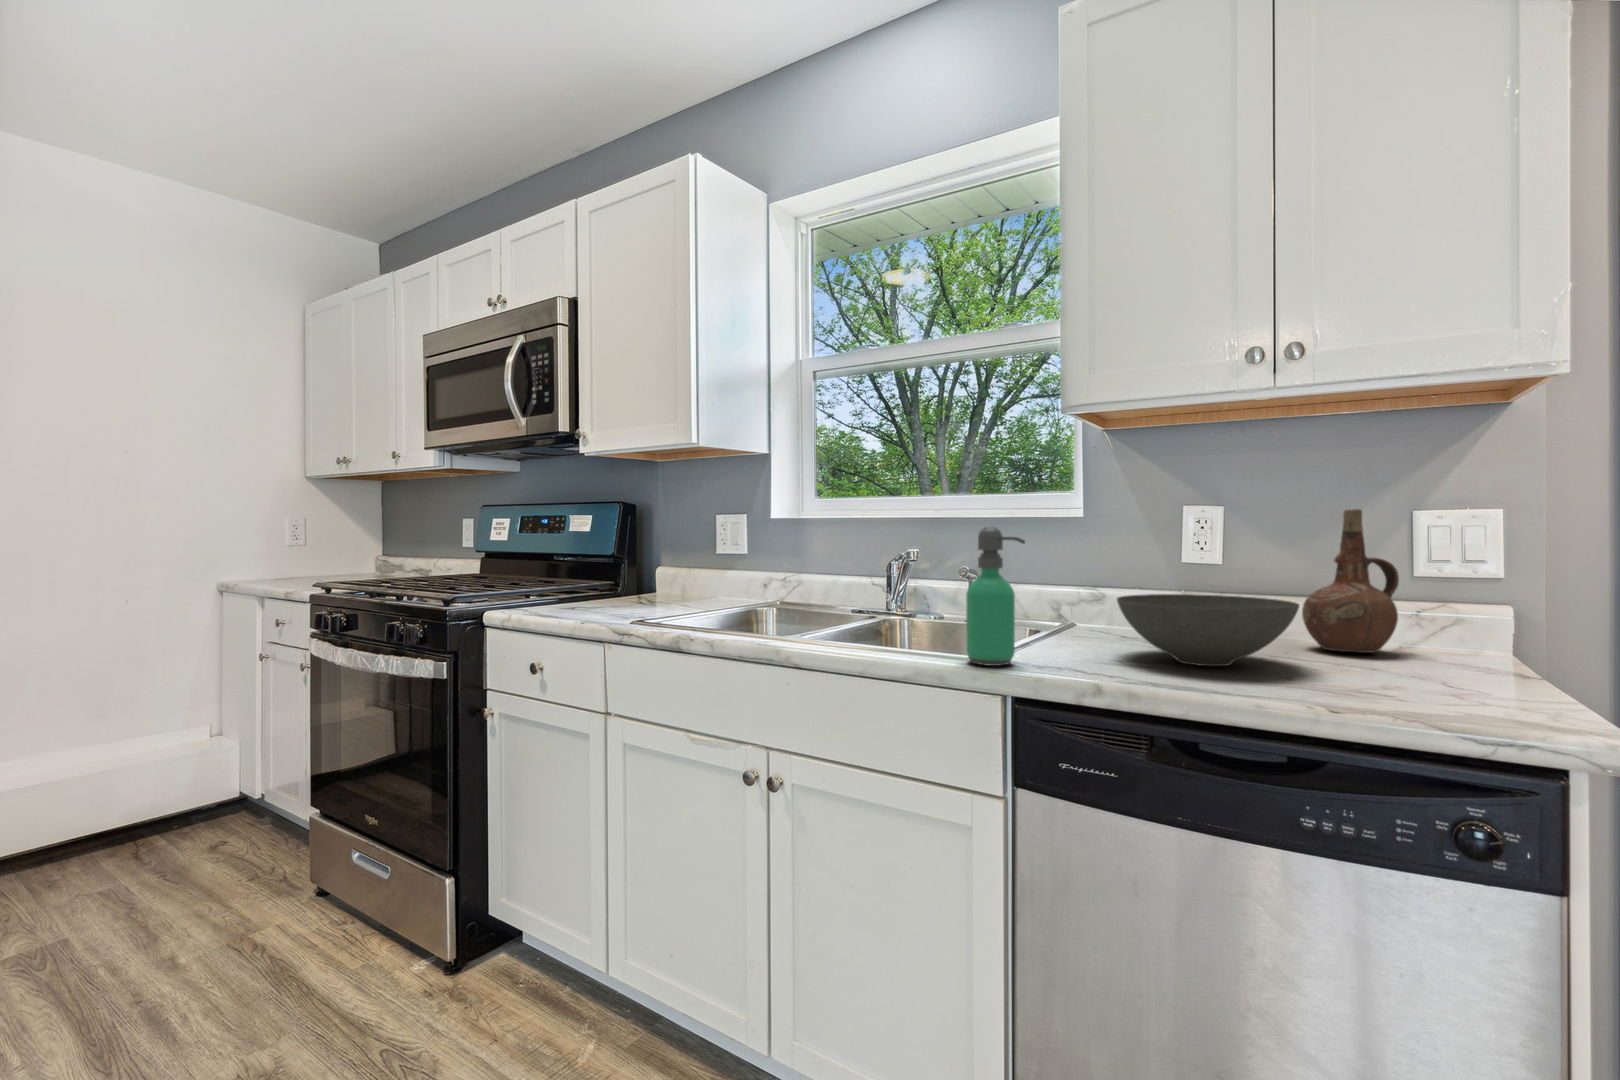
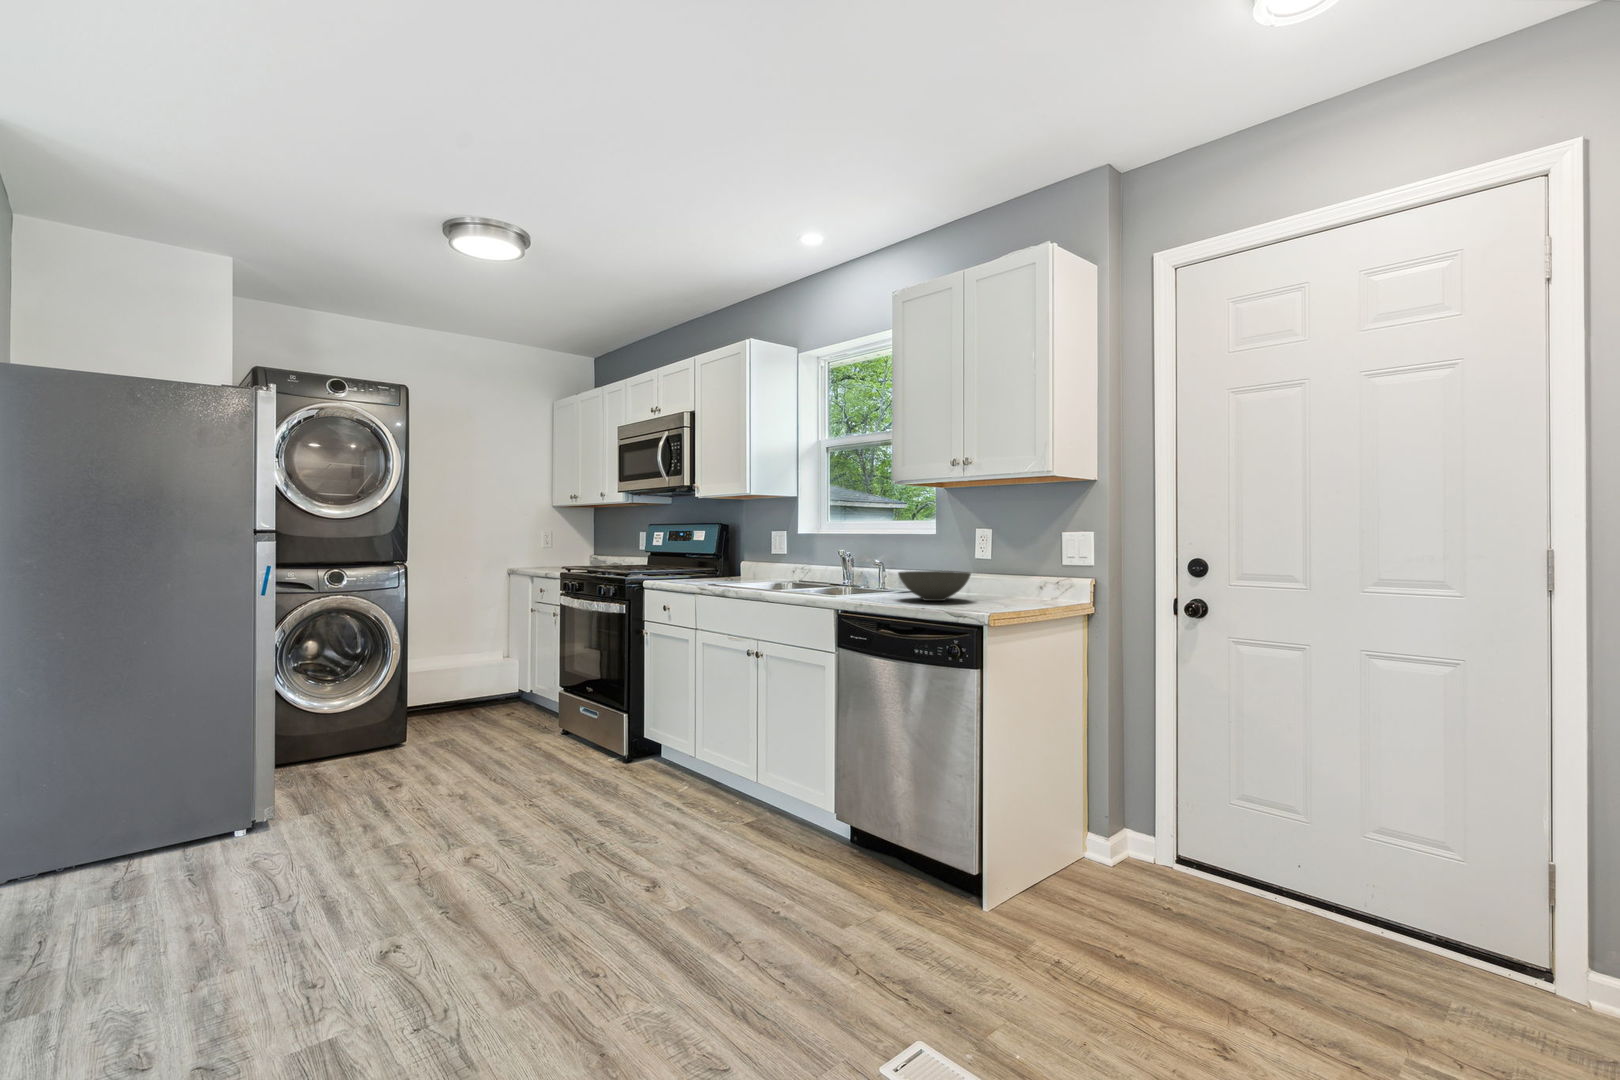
ceramic pitcher: present [1302,509,1399,653] -> none [1002,531,1044,599]
soap dispenser: present [966,527,1025,666] -> none [829,539,849,599]

